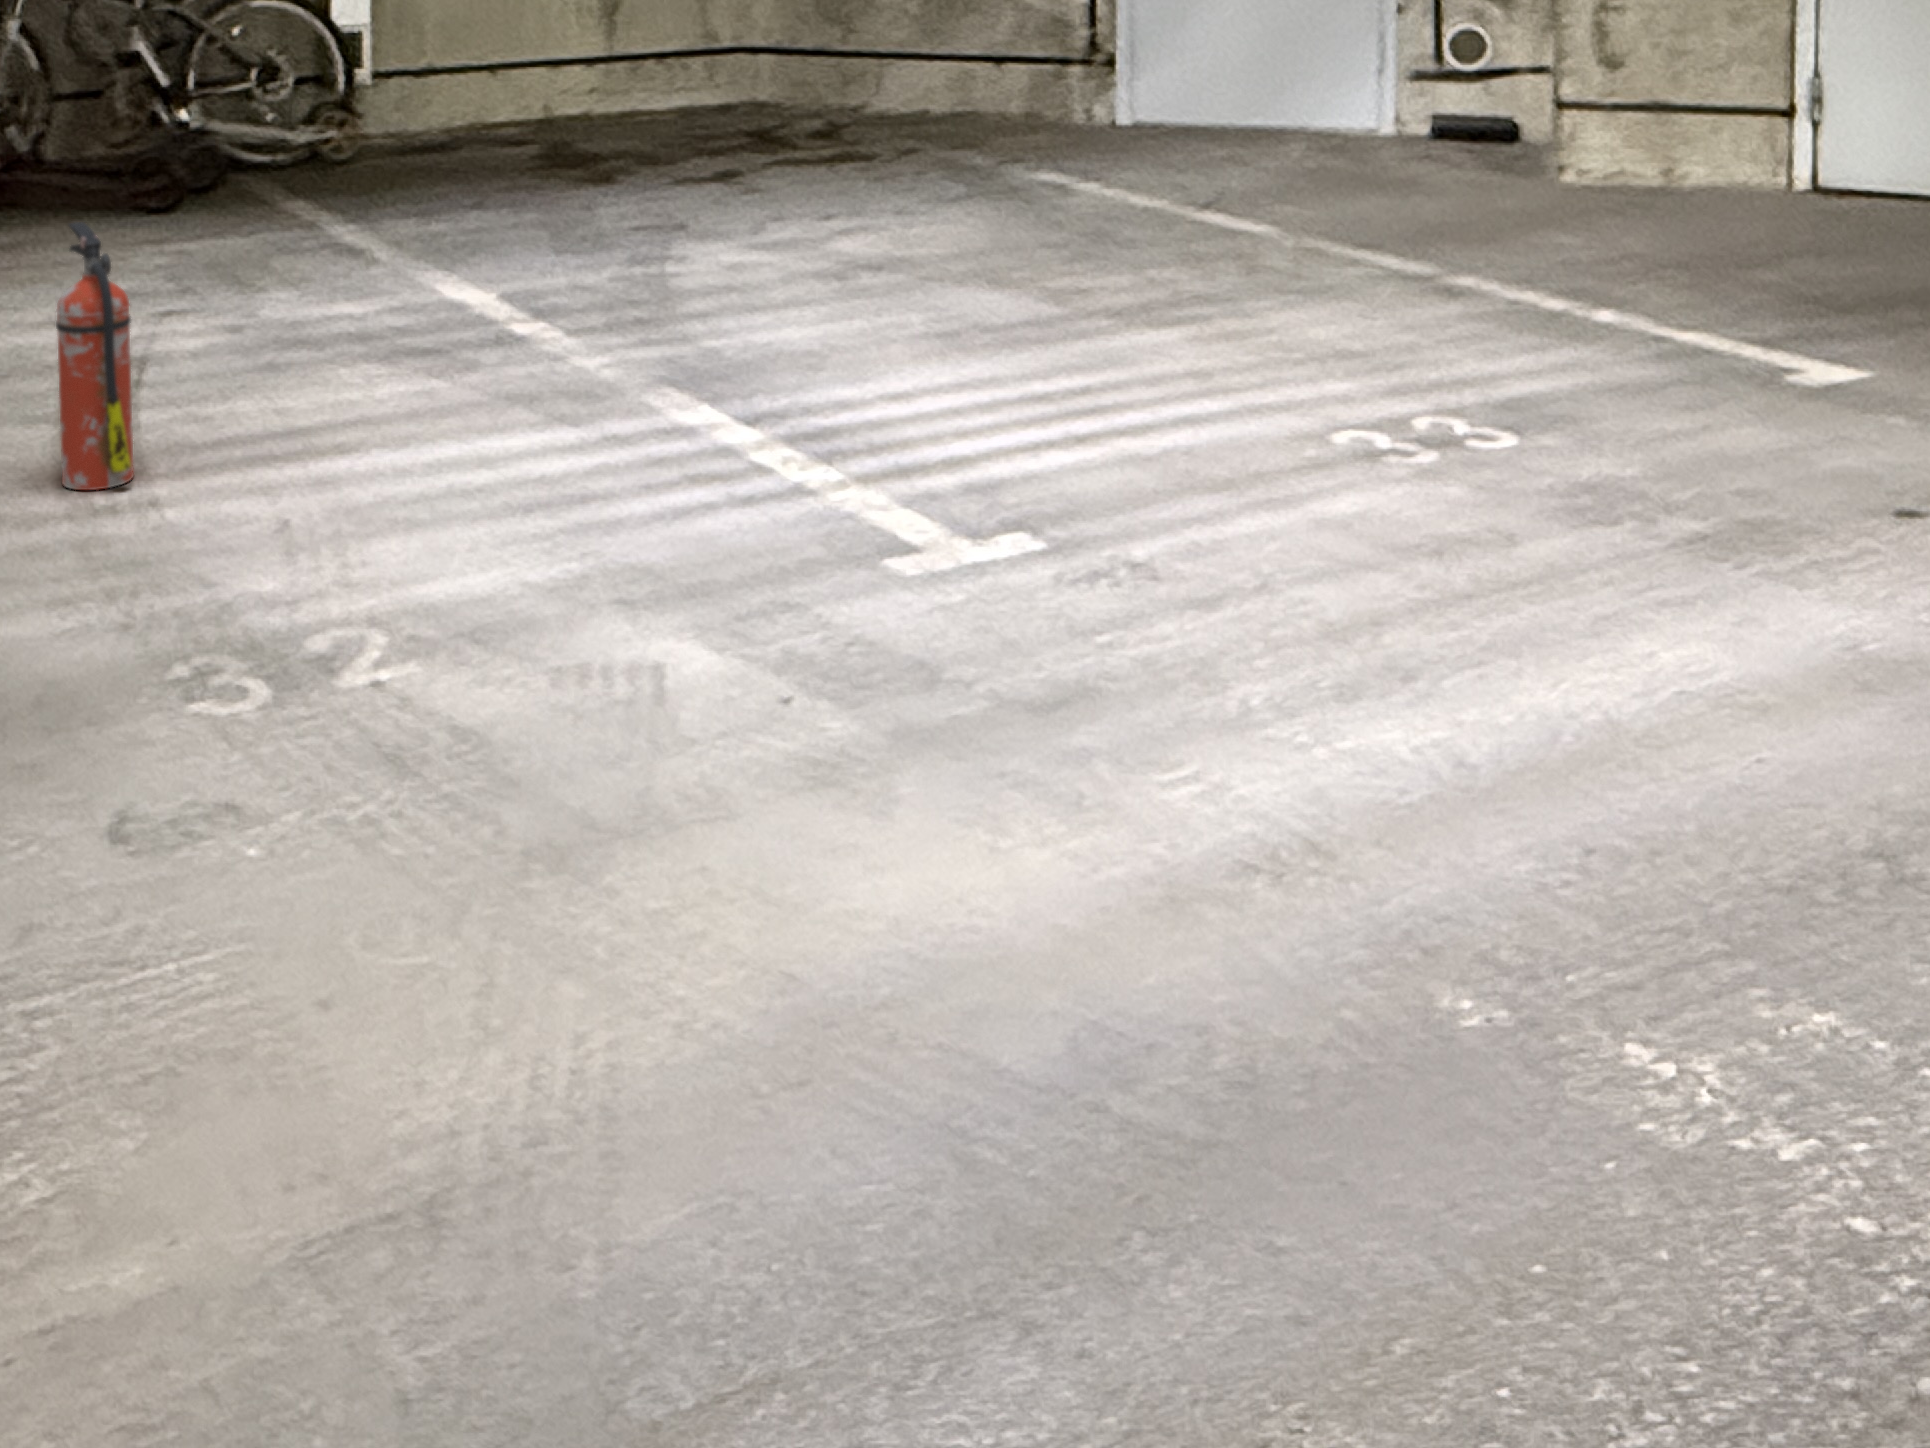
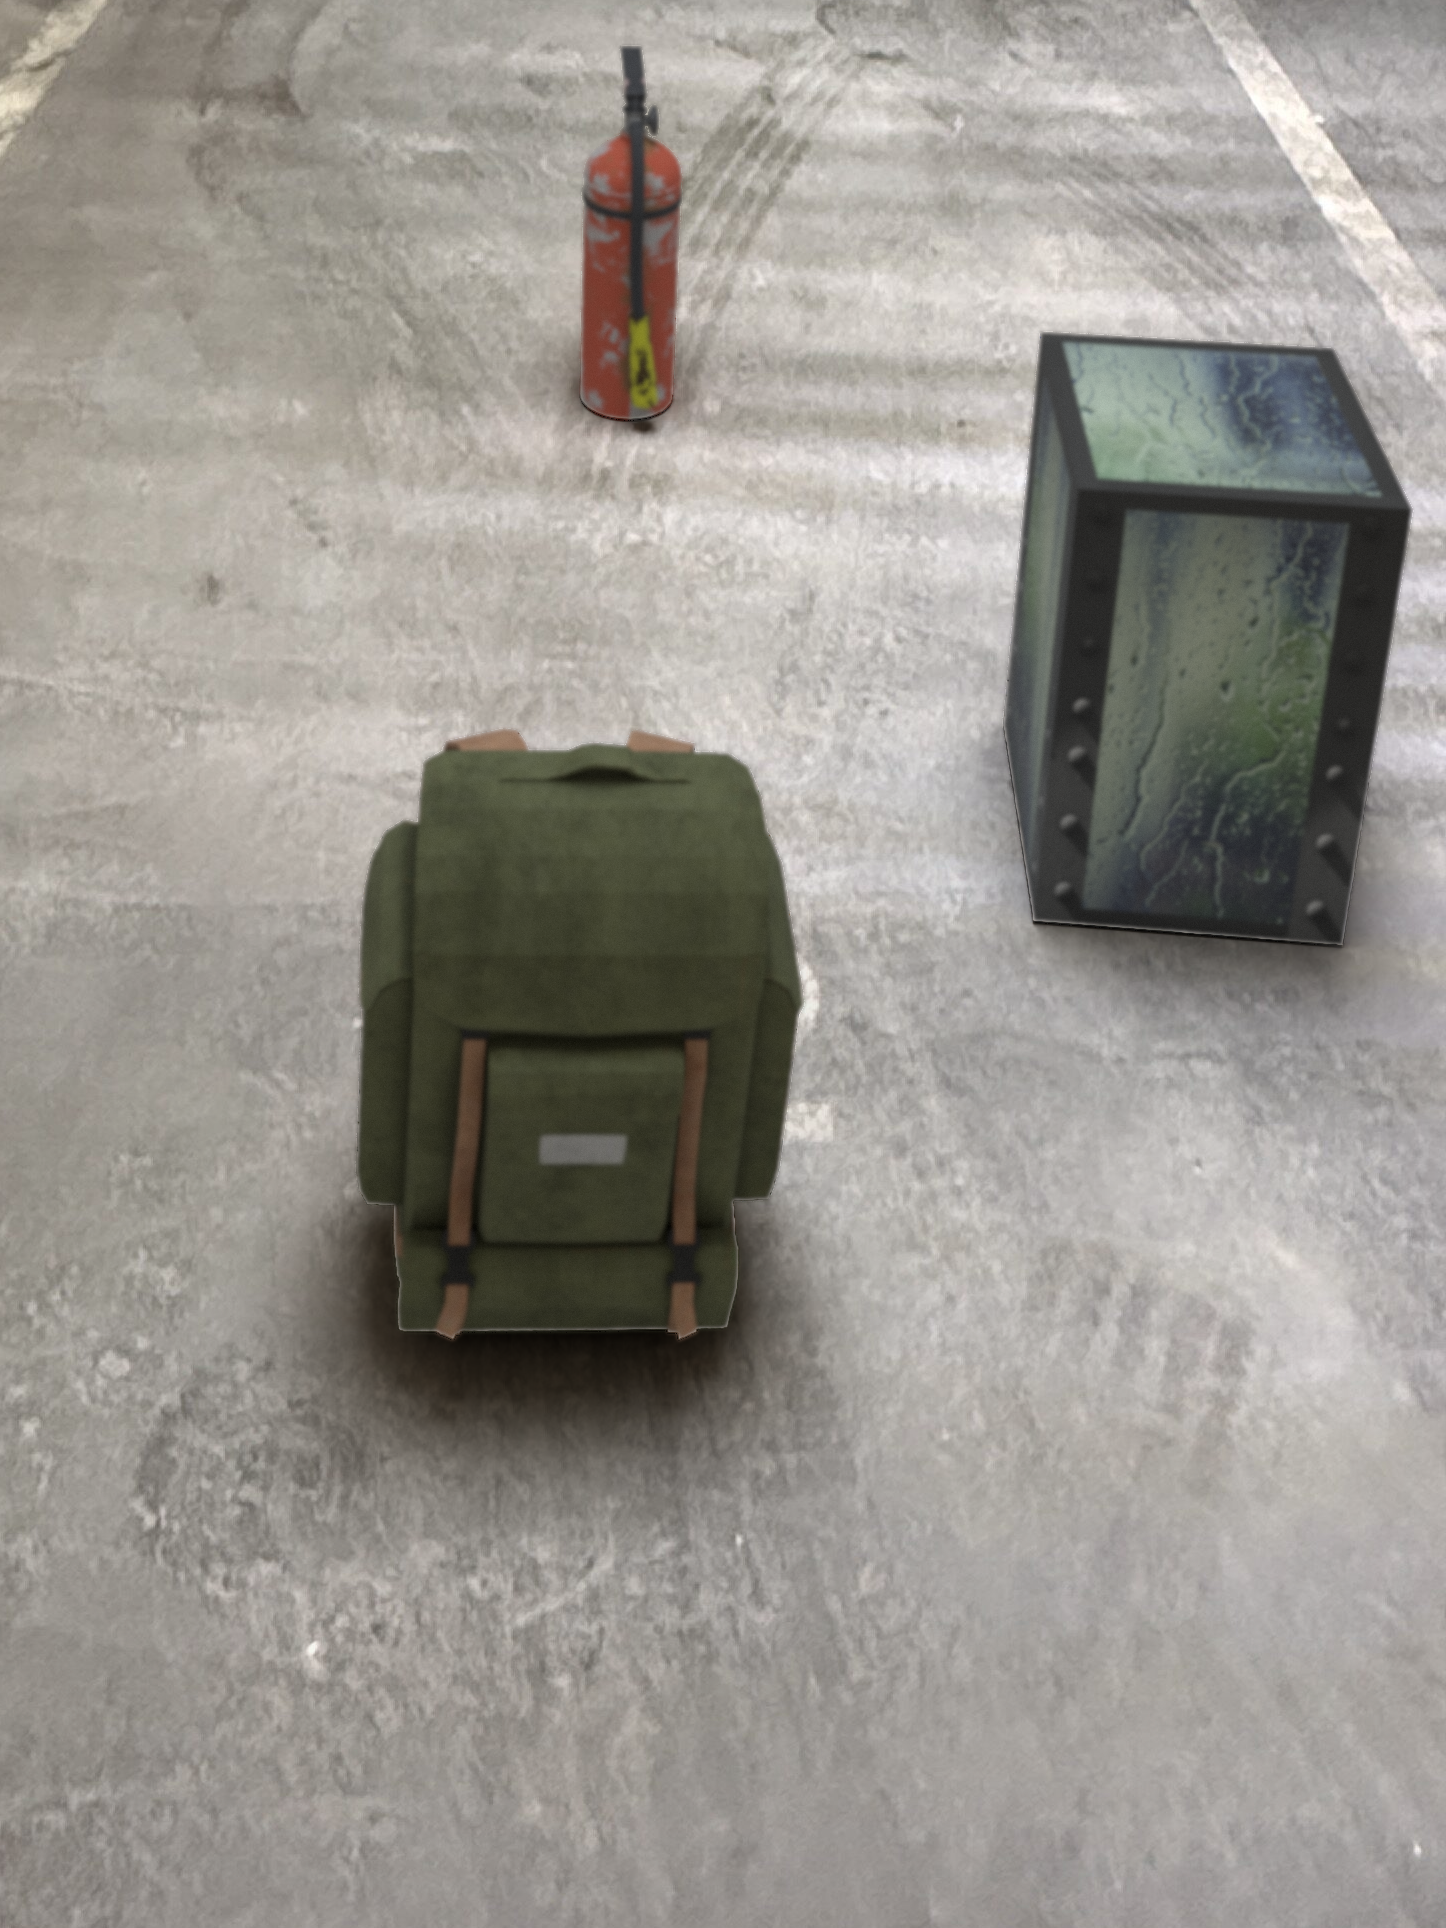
storage box: none [427,251,654,593] -> present [1003,332,1412,946]
backpack: none [158,392,423,772] -> present [356,729,804,1339]

